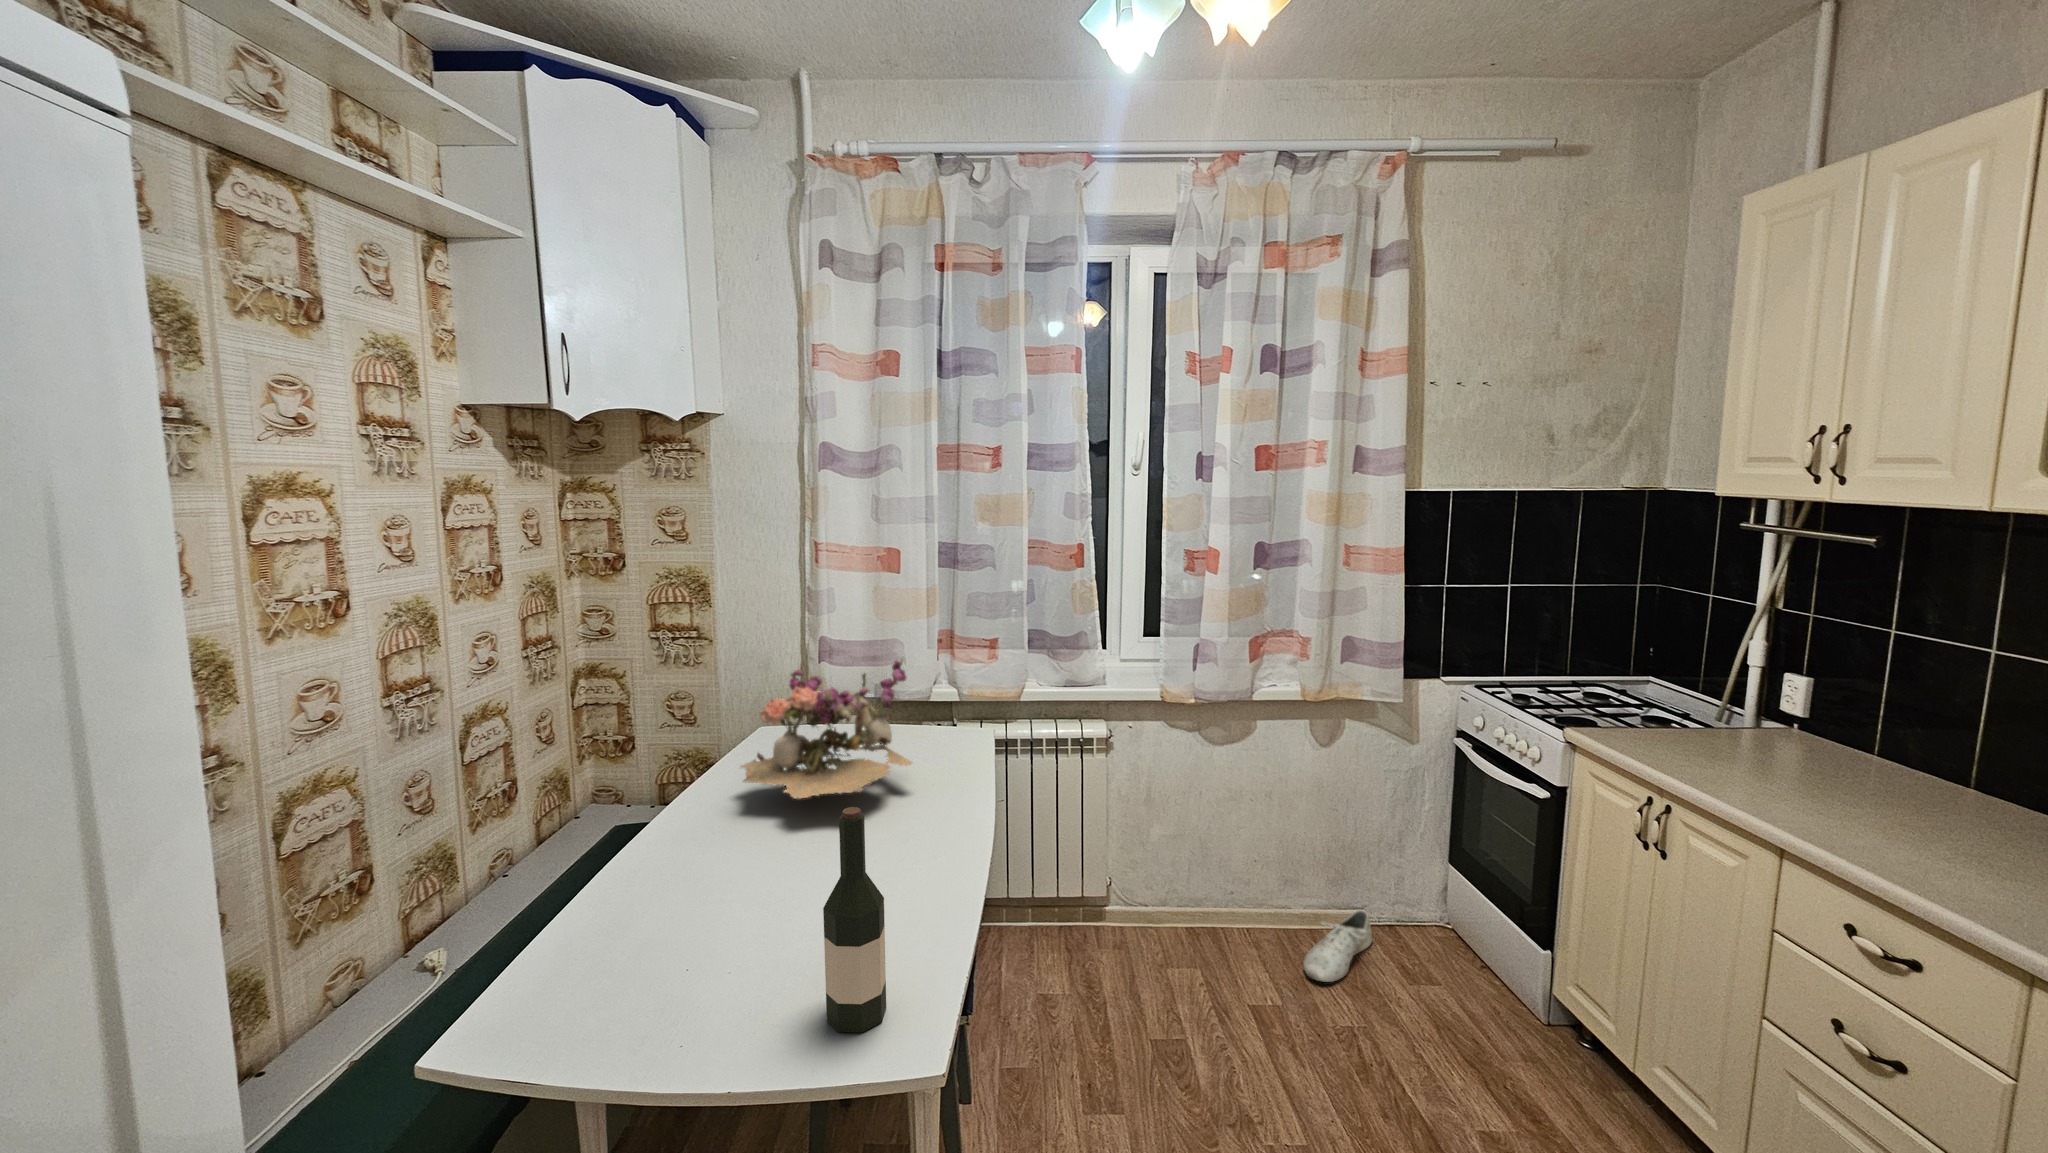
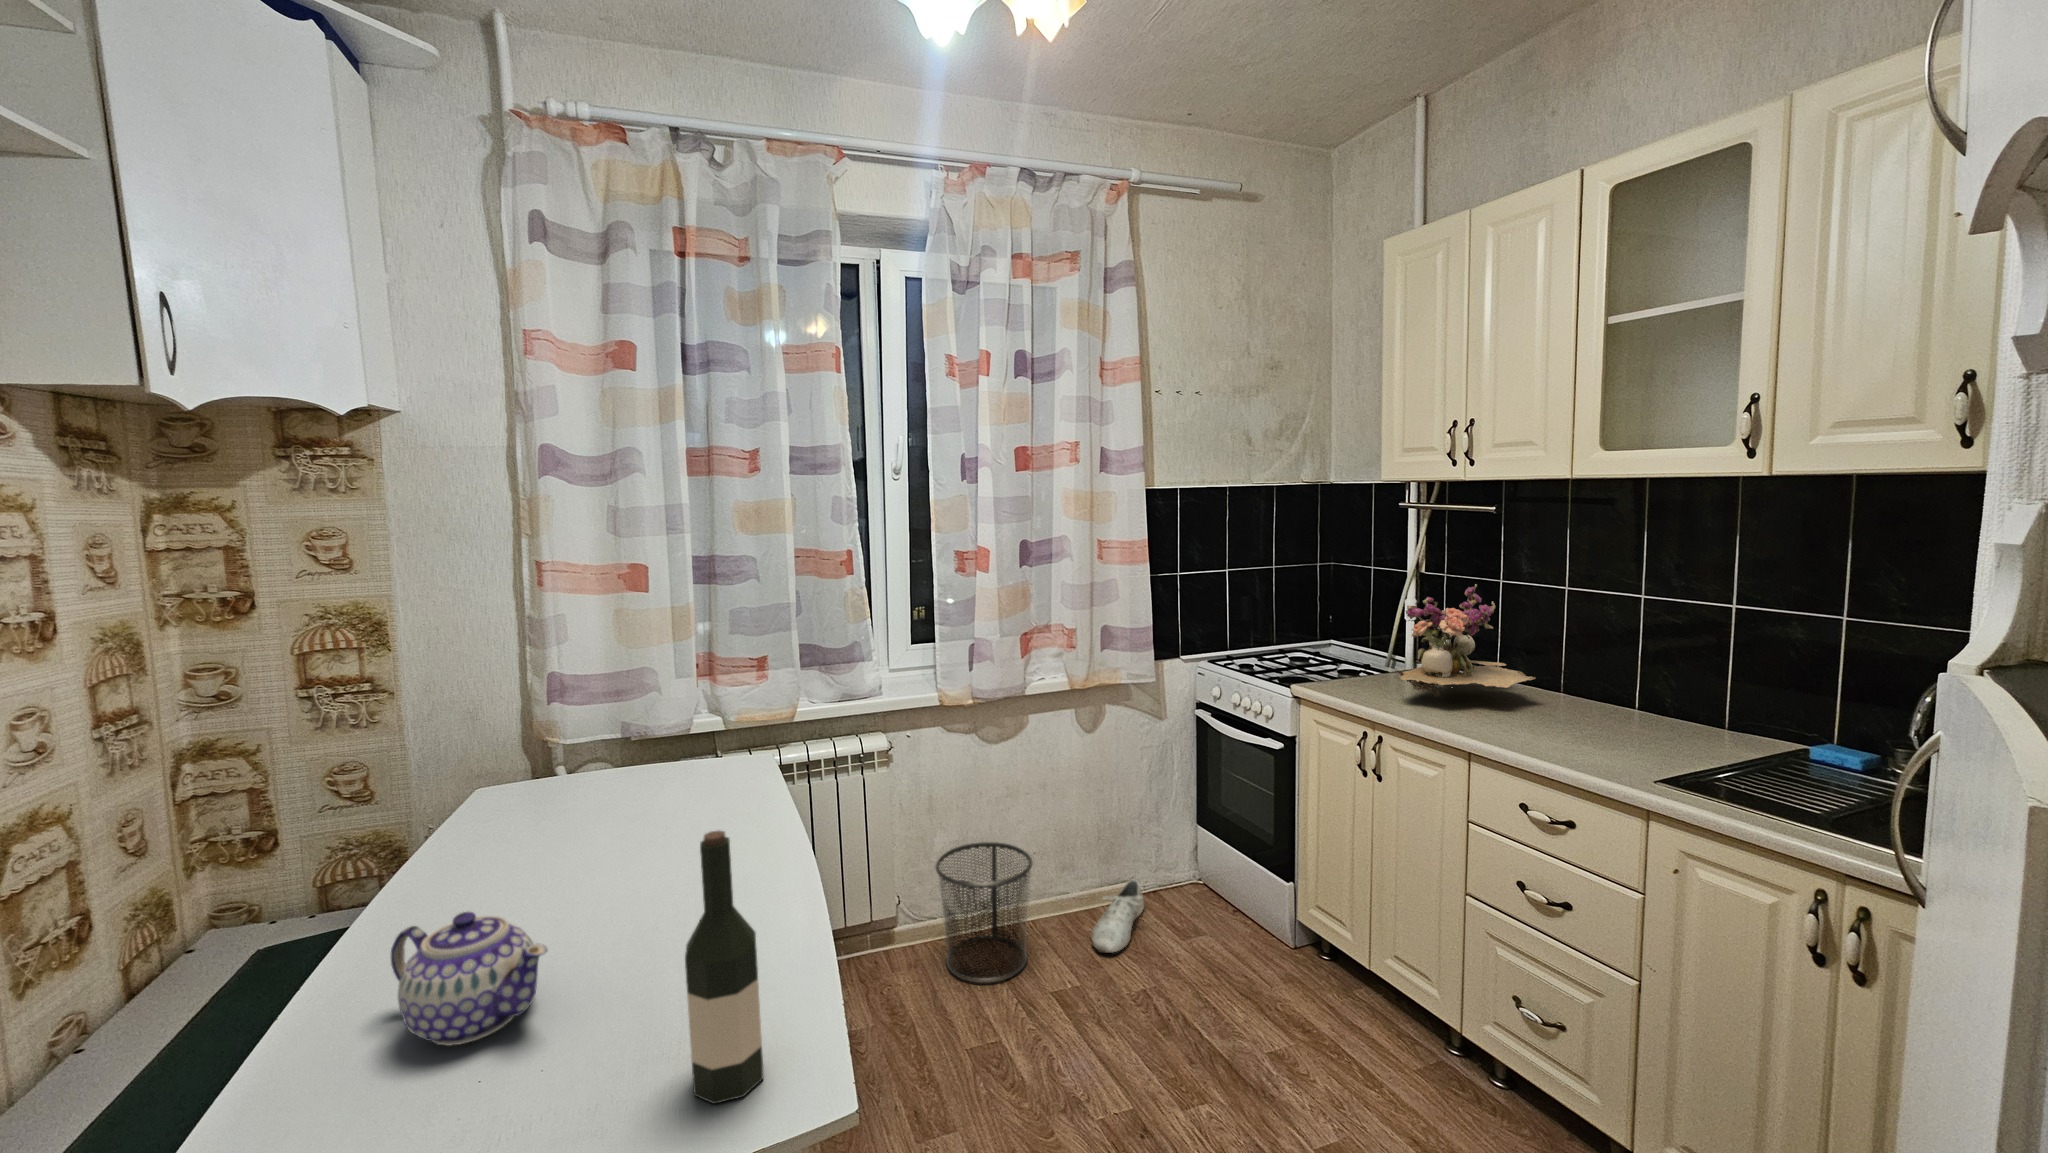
flower arrangement: present [740,658,912,799] -> present [1397,584,1536,697]
teapot: none [650,834,747,935] -> present [391,912,547,1046]
trash can: none [1143,841,1243,983] -> present [935,842,1032,983]

